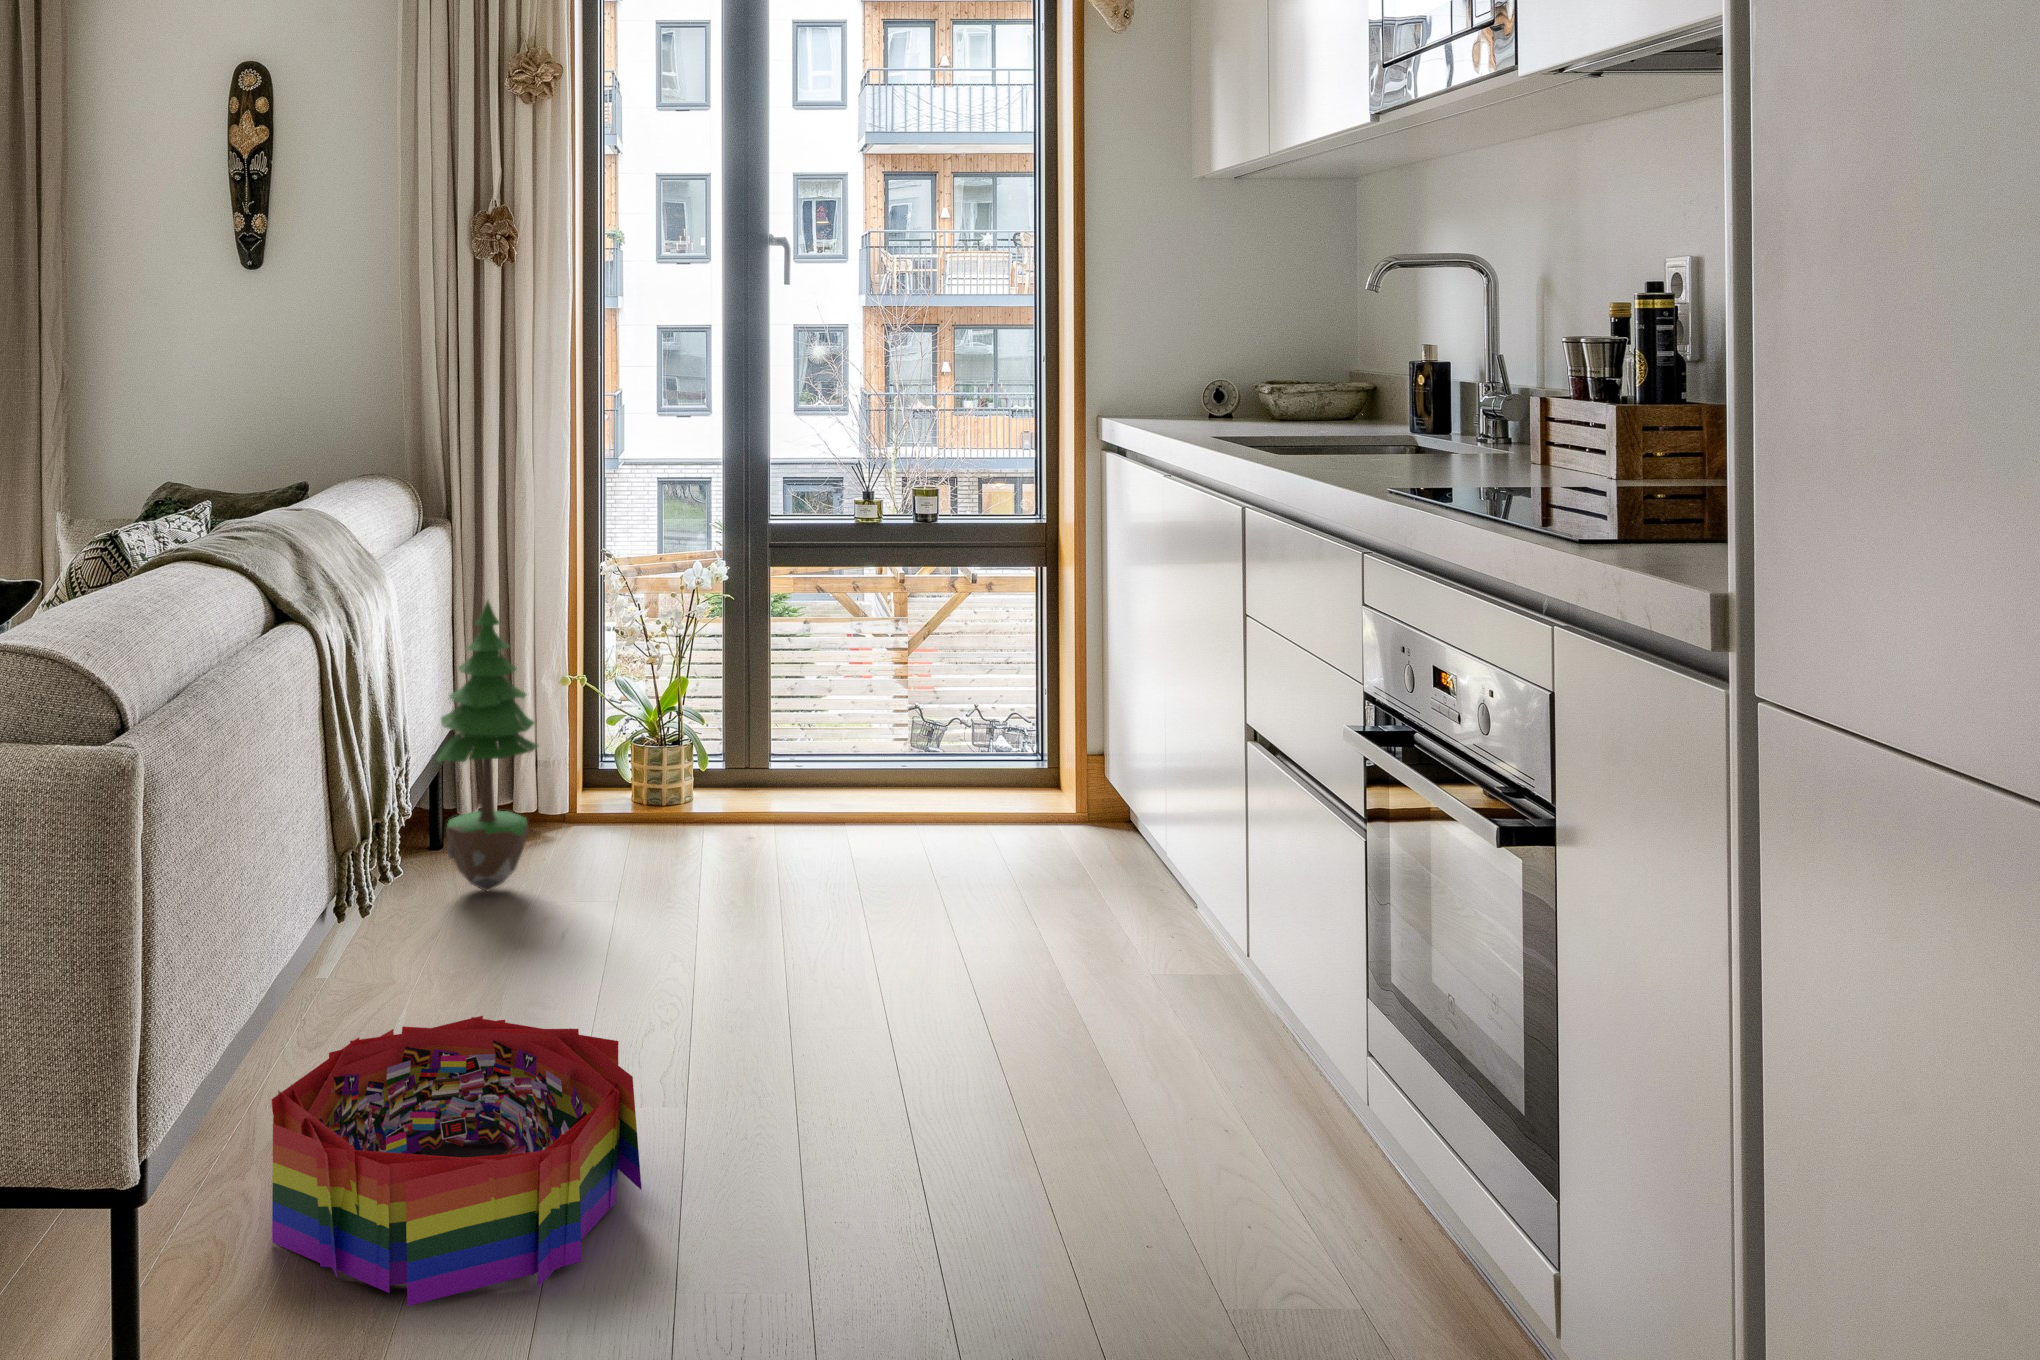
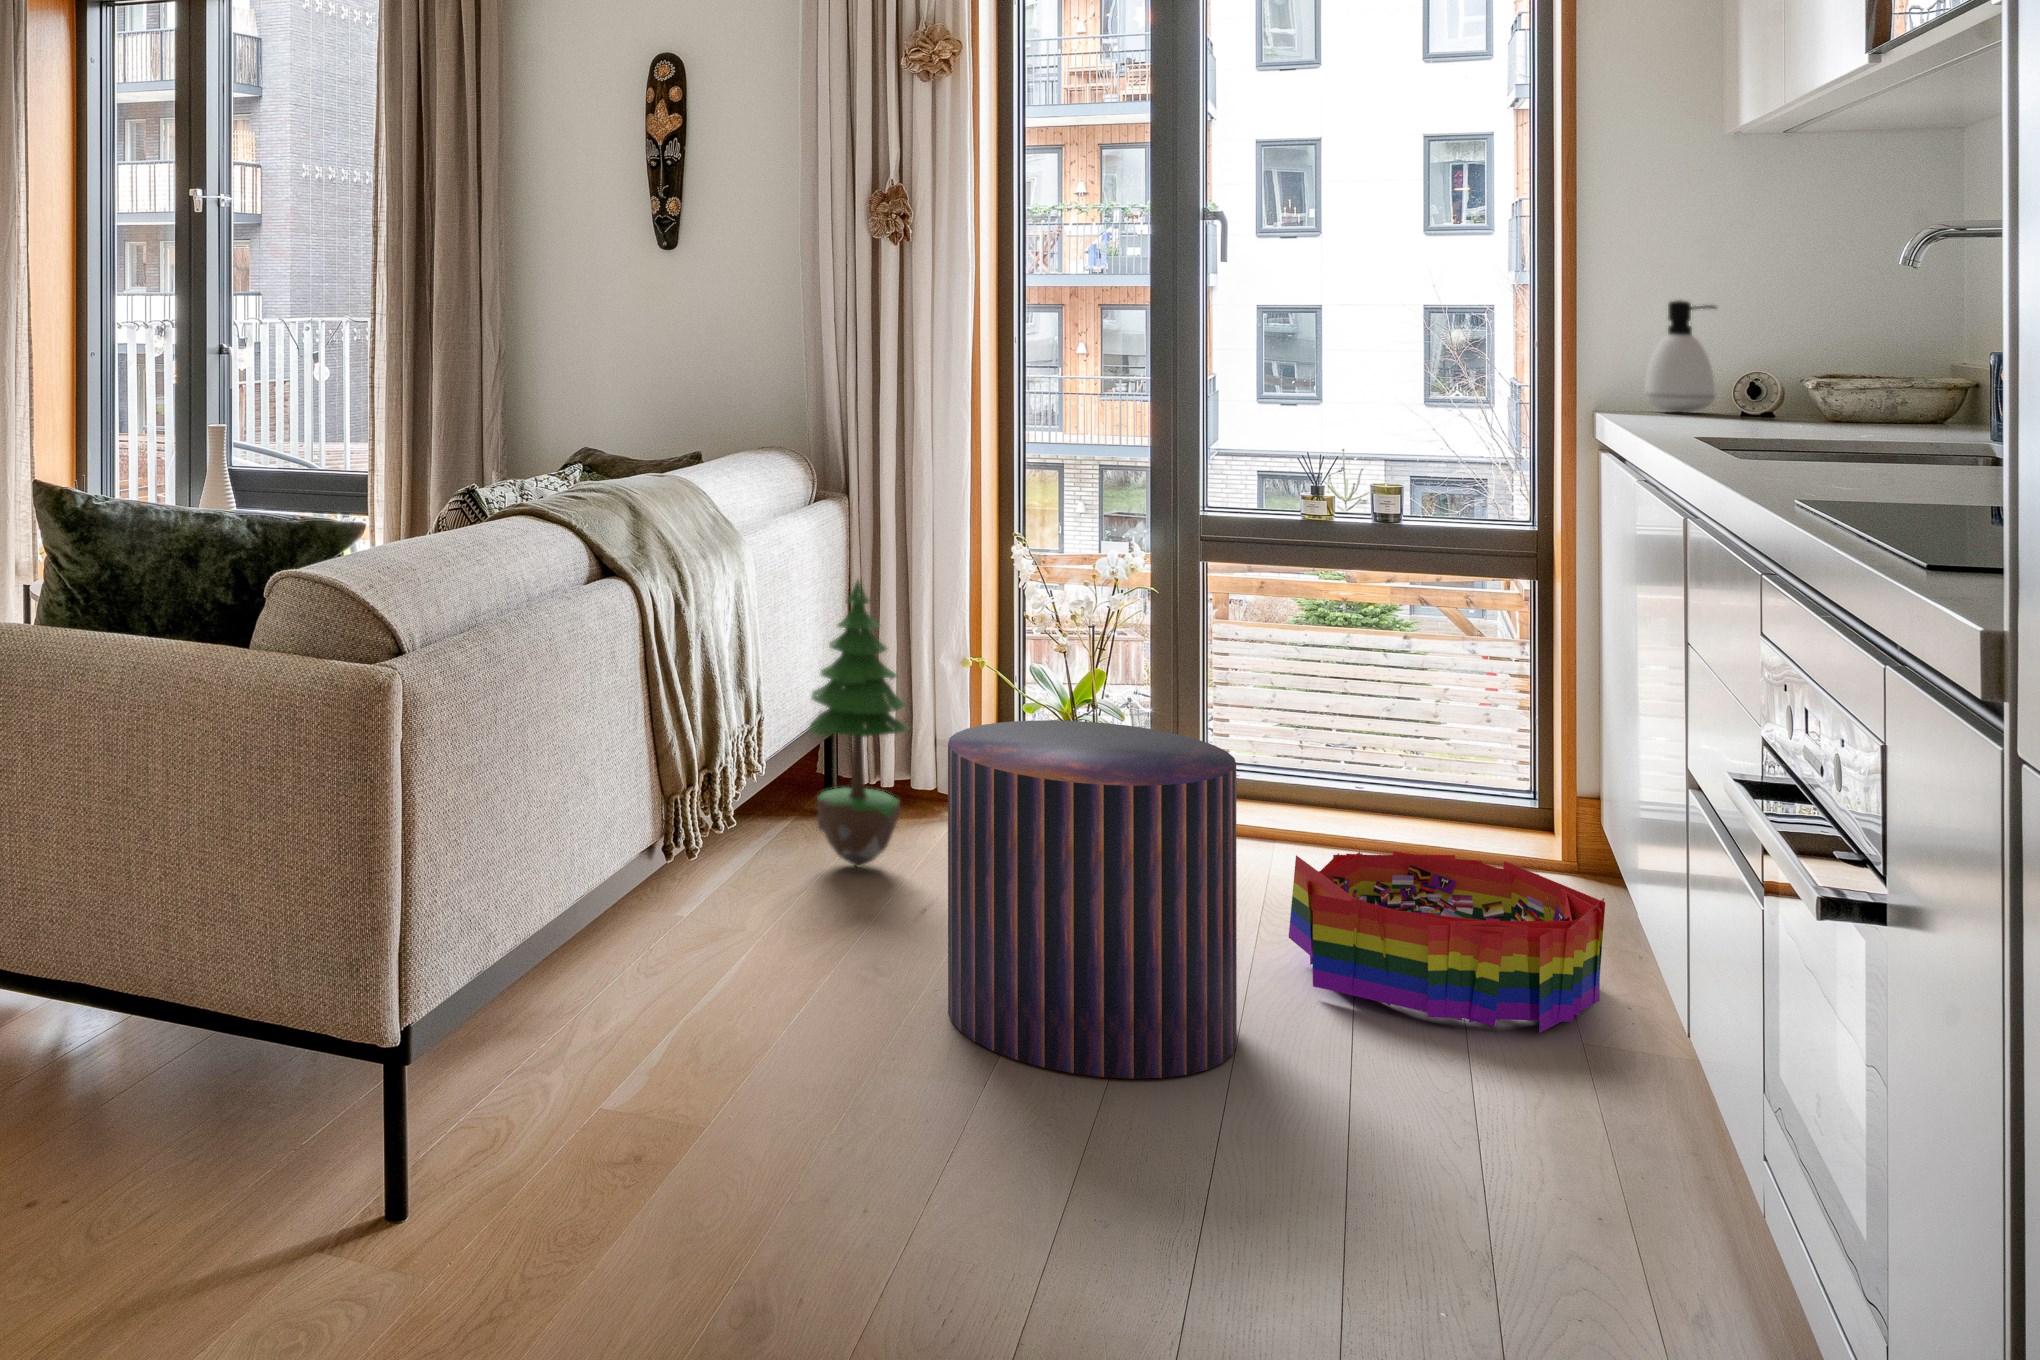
soap dispenser: none [1127,319,1180,412] -> present [1644,301,1716,412]
pouf: none [628,723,891,1069] -> present [948,720,1237,1079]
storage bin: present [272,1016,642,1306] -> present [1289,851,1605,1033]

